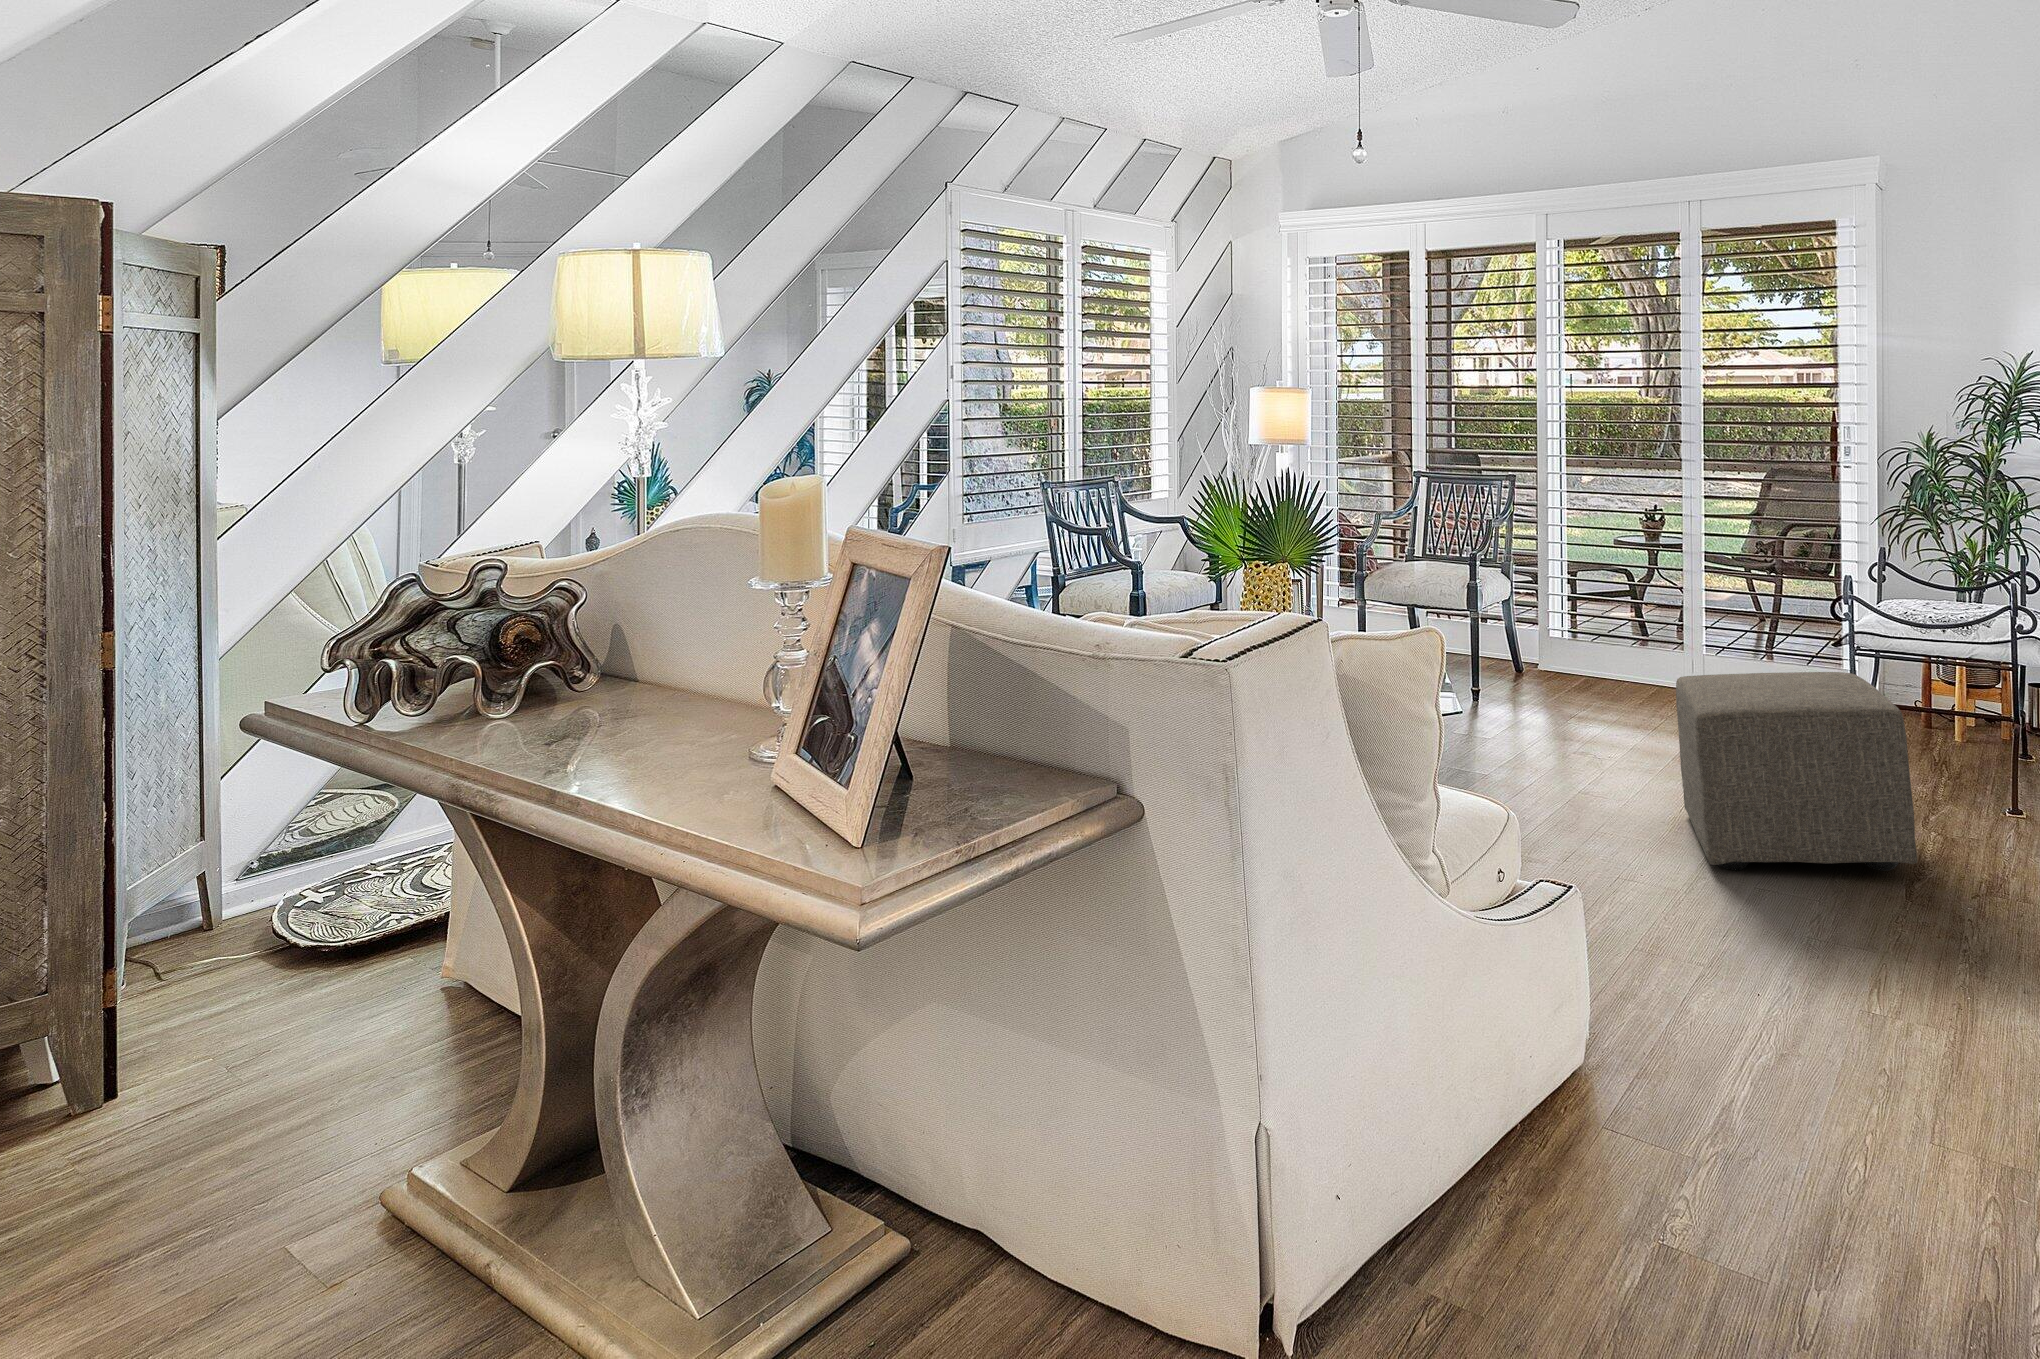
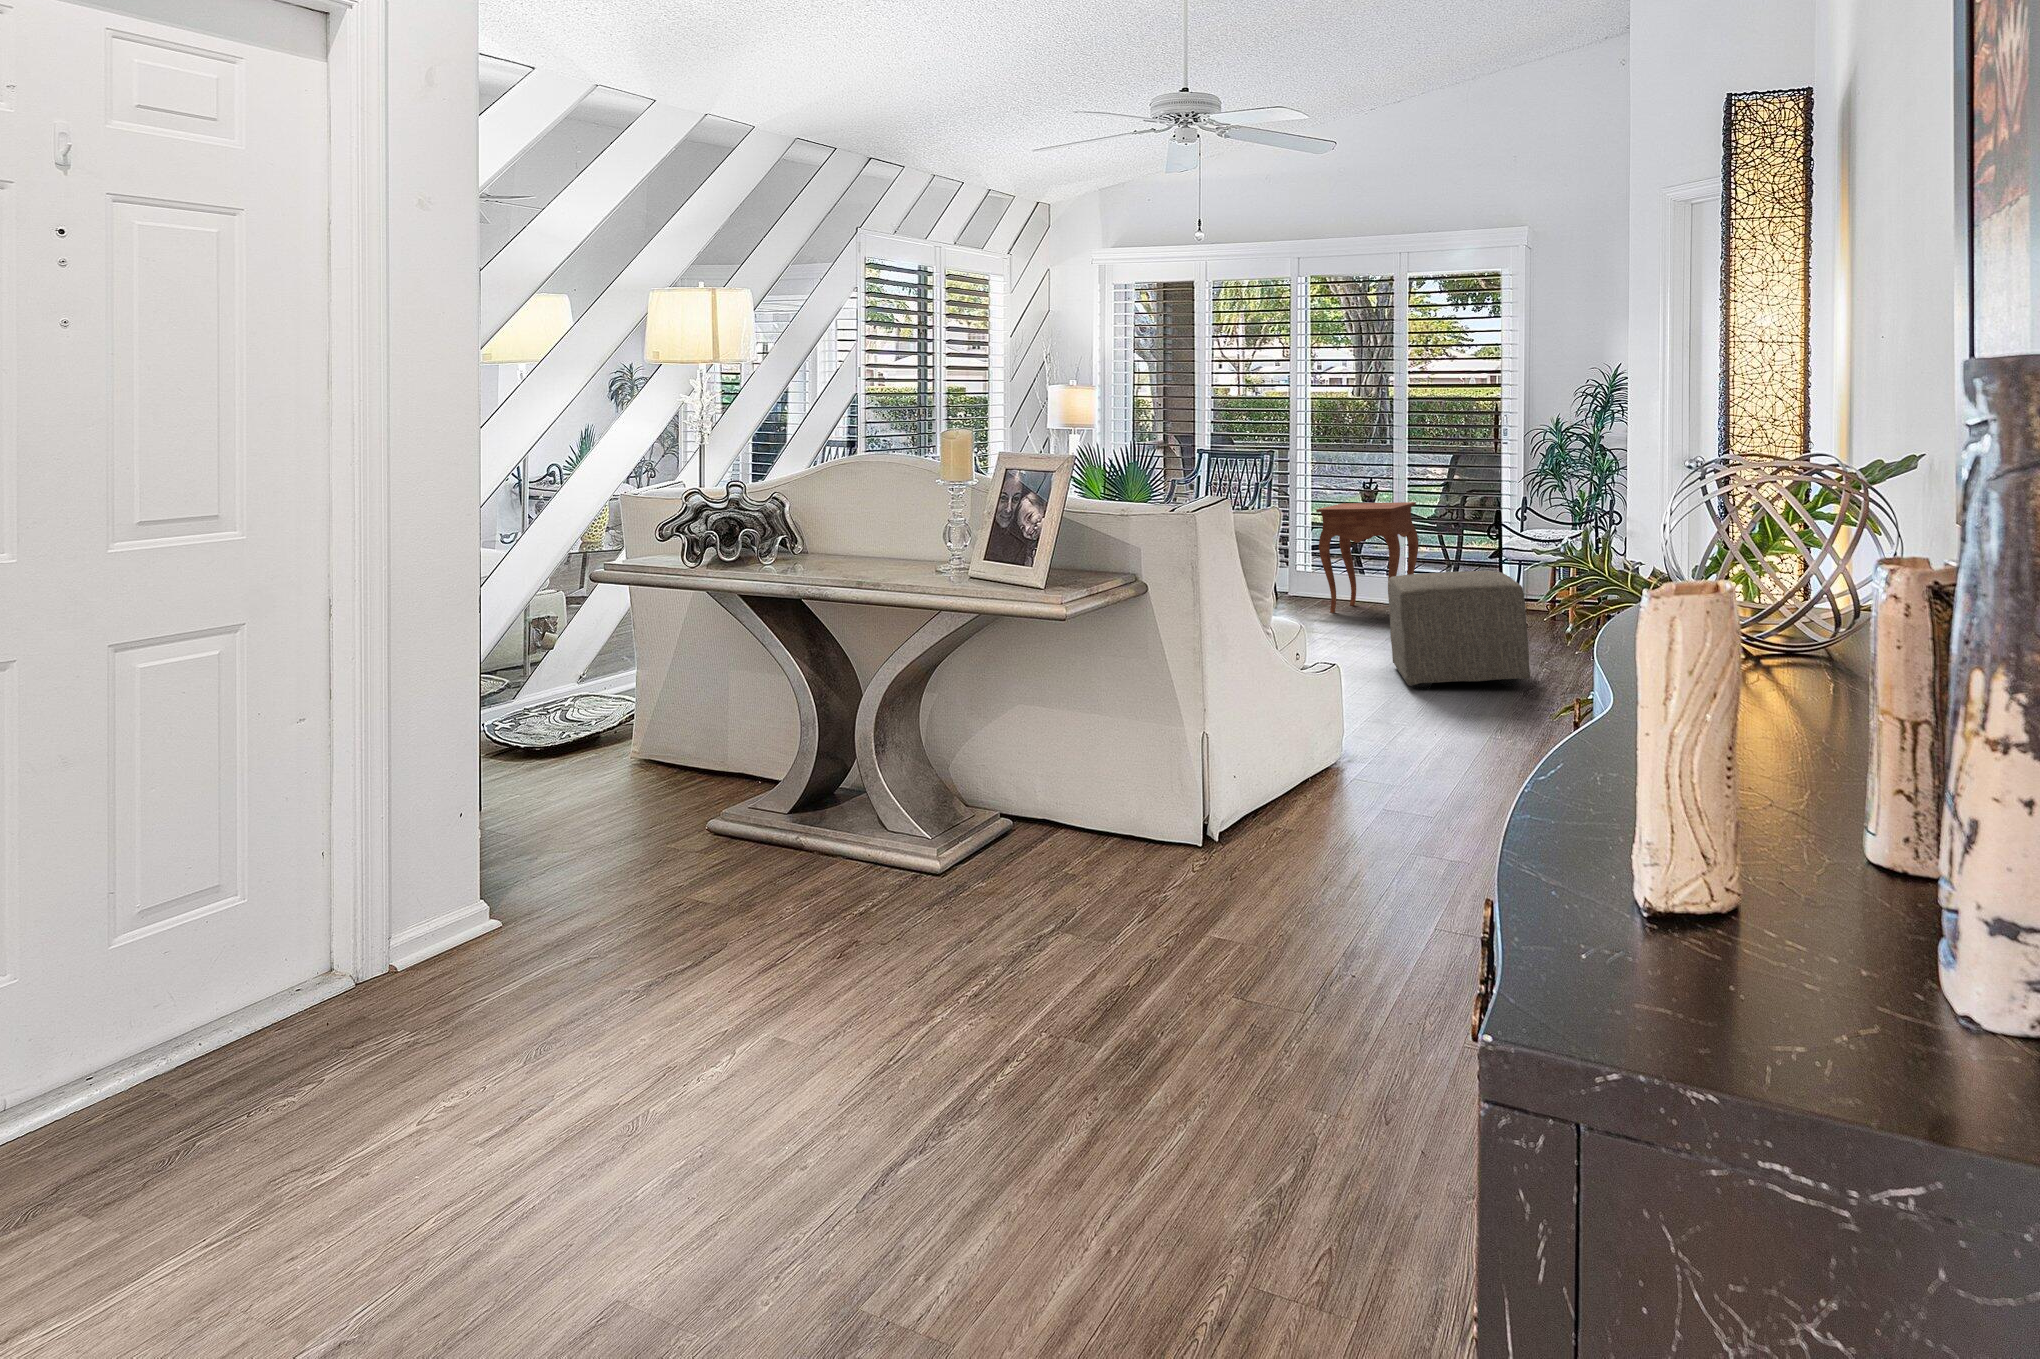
side table: none [1574,545,1720,708] -> present [1316,502,1418,613]

